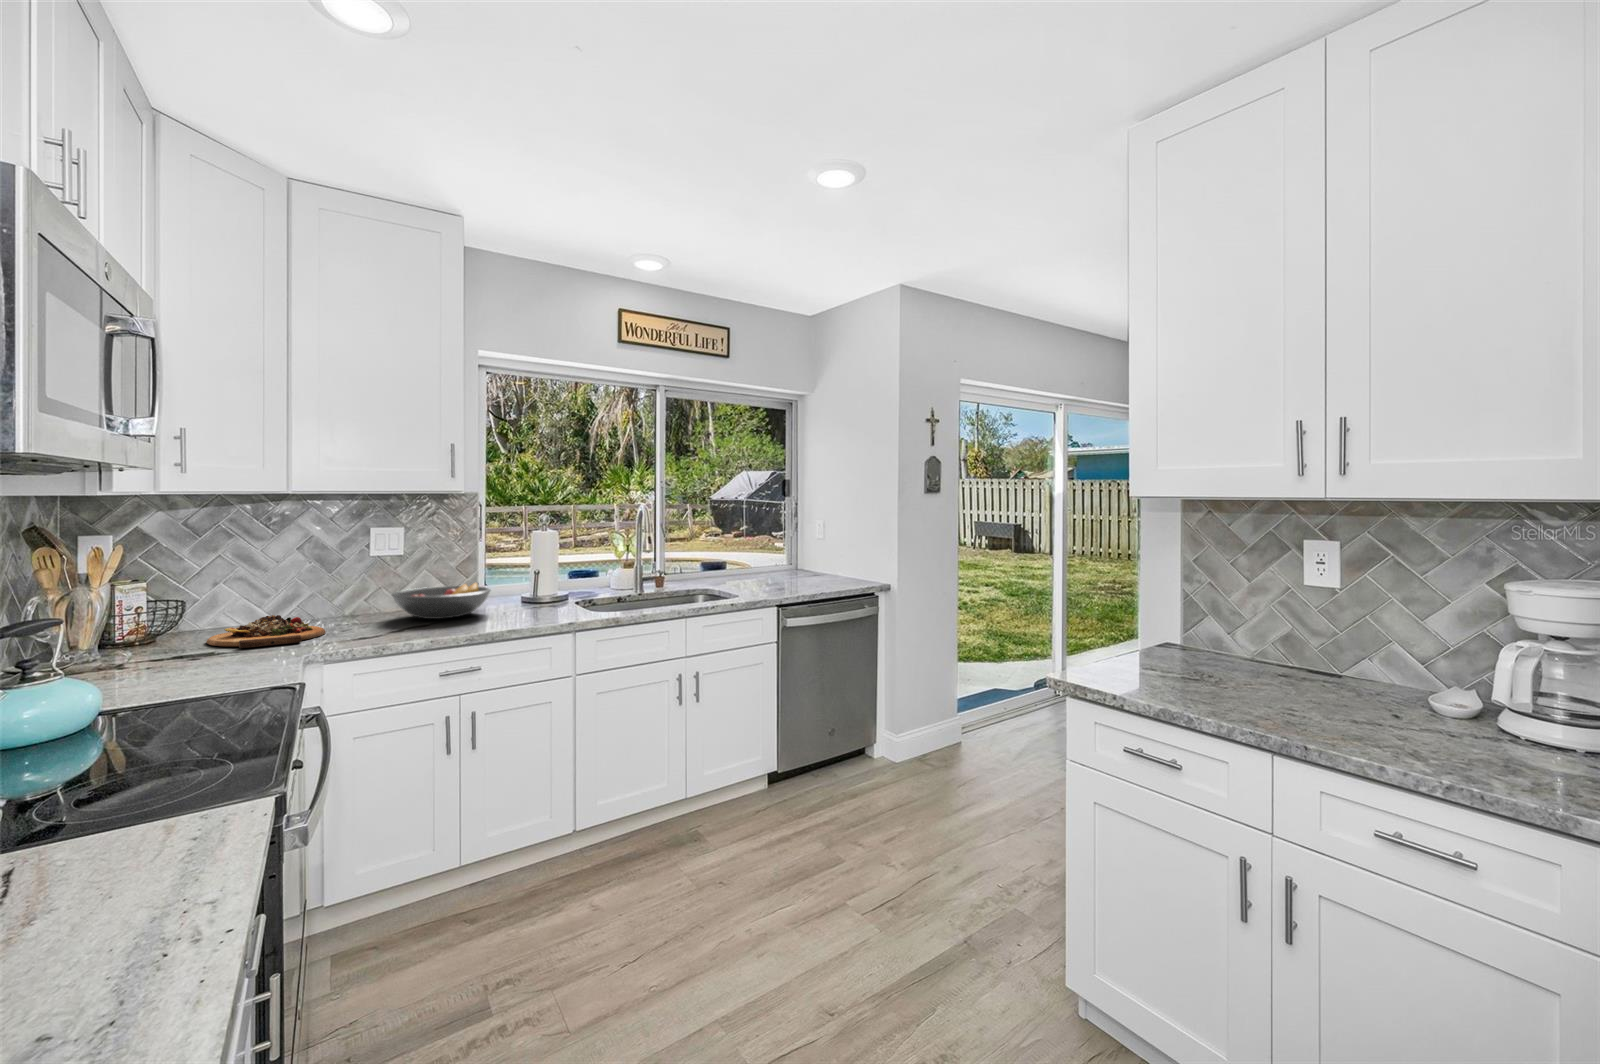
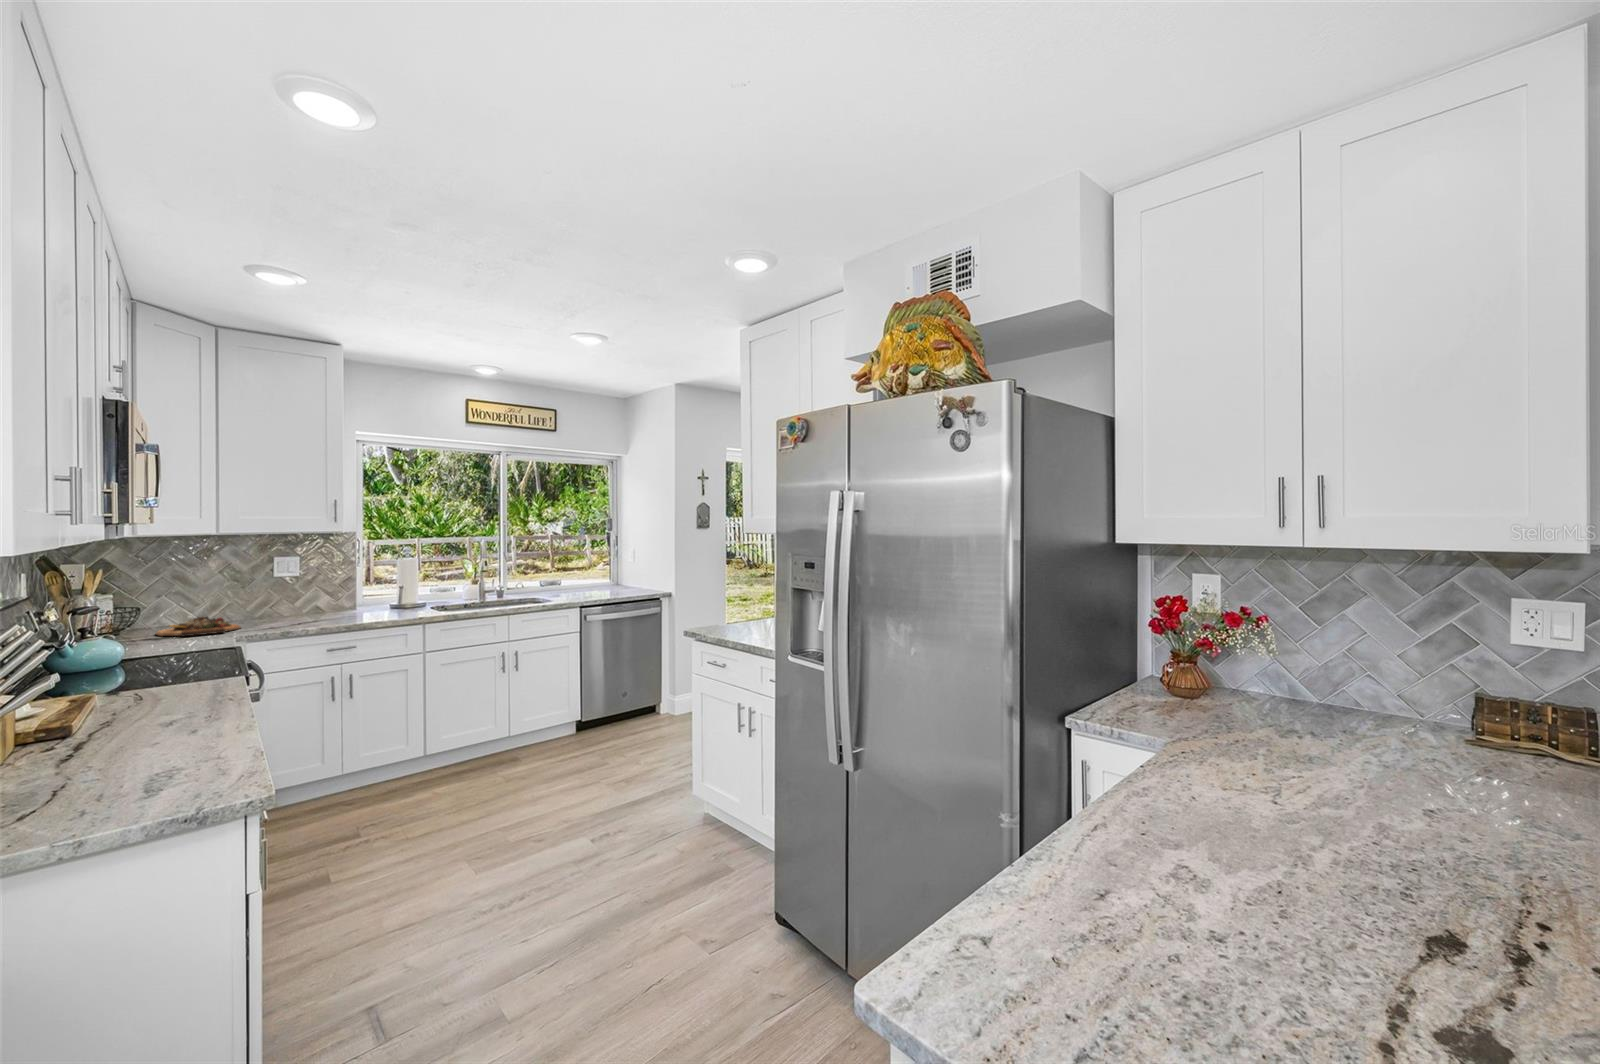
fruit bowl: present [392,582,491,619] -> none [289,593,364,618]

